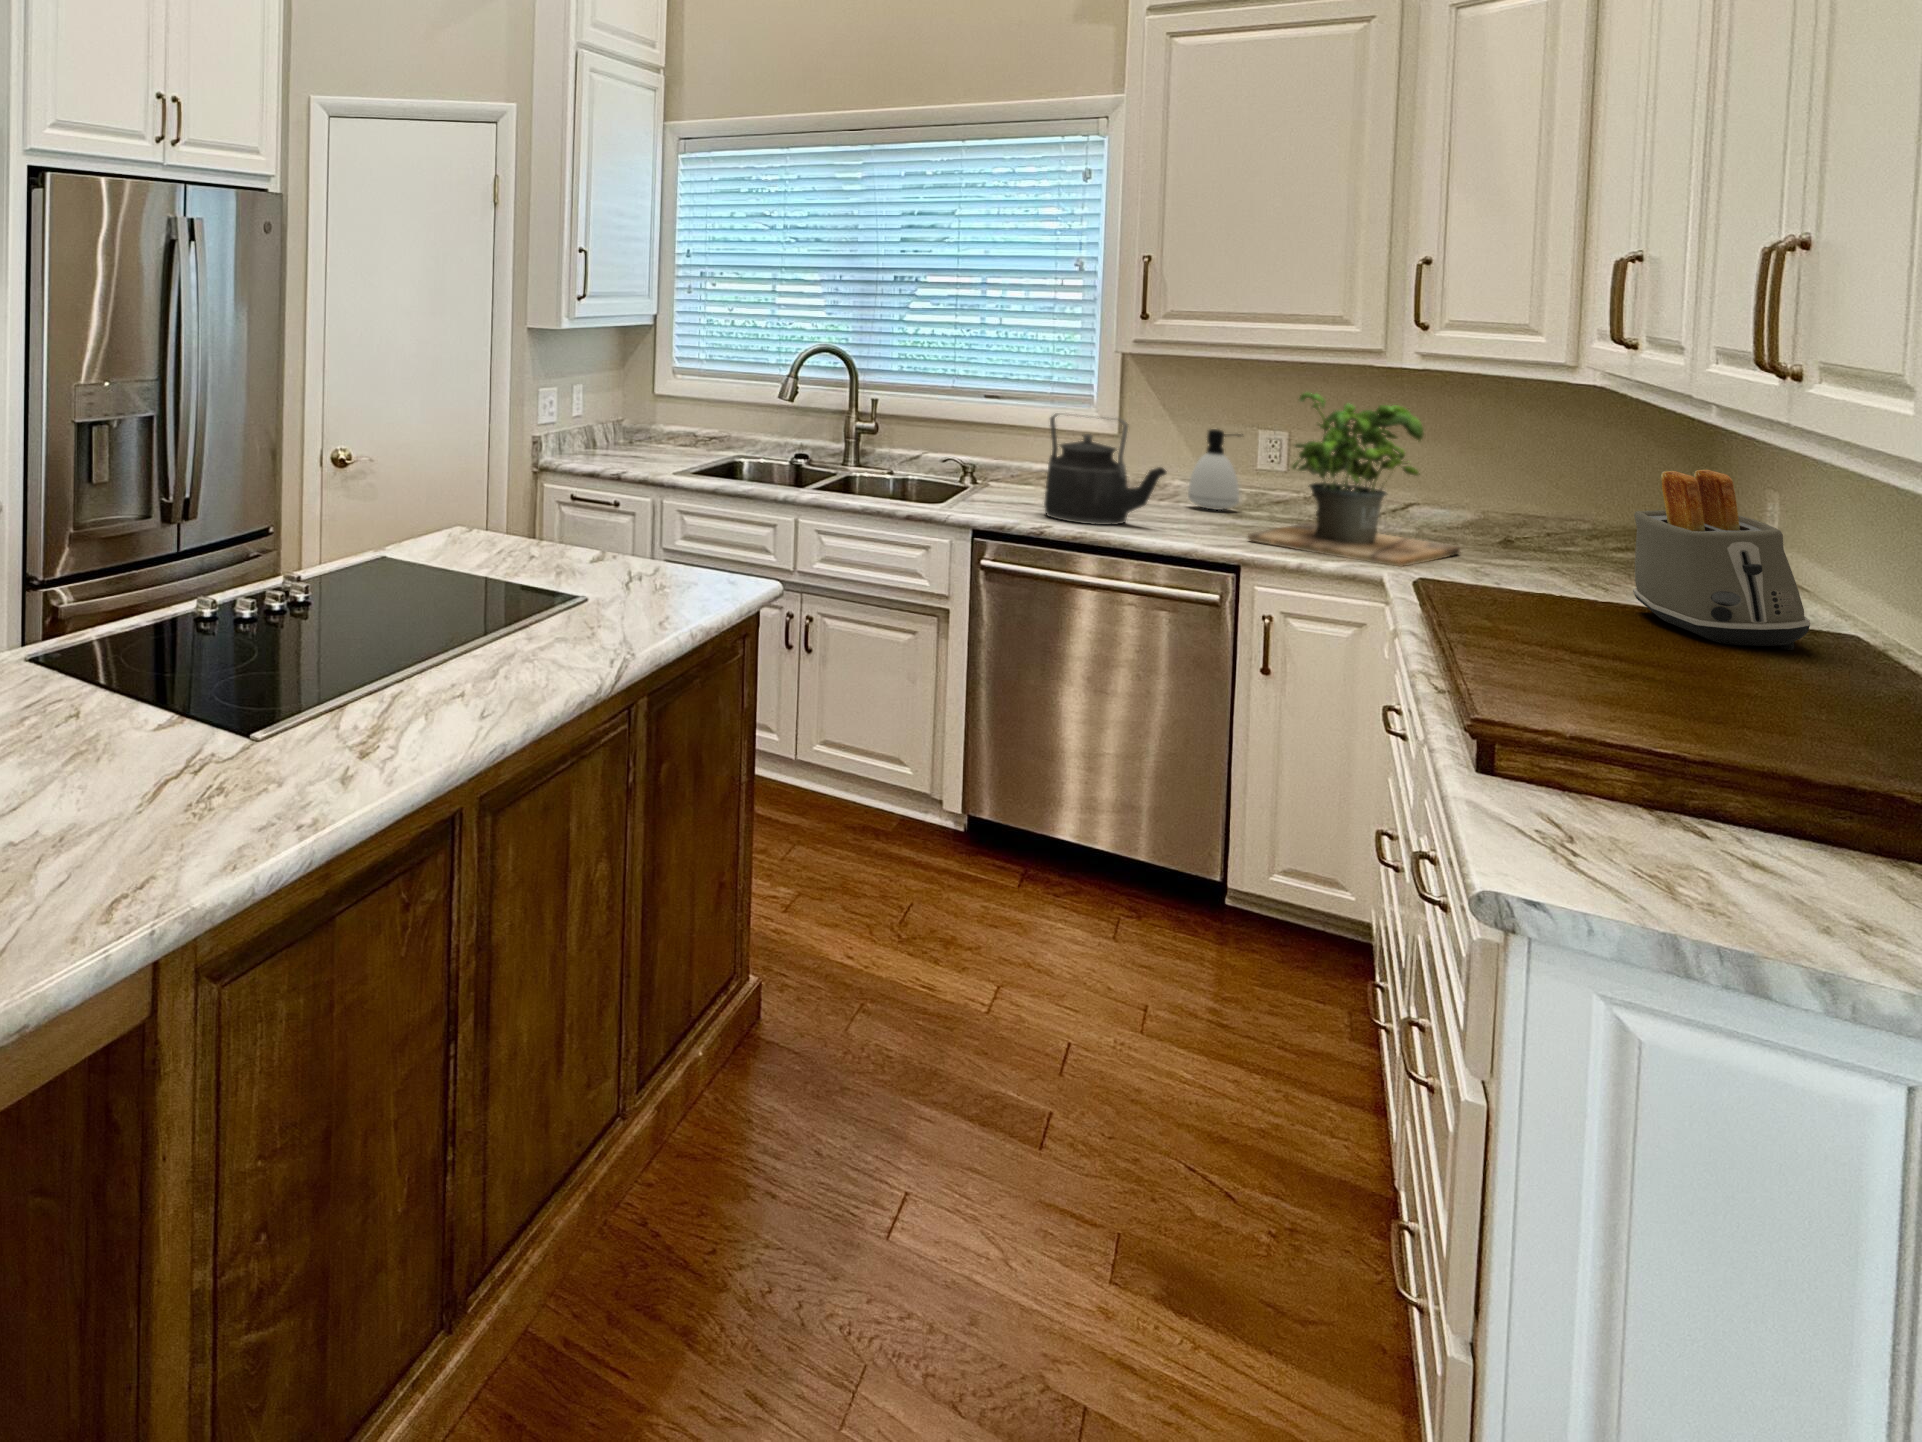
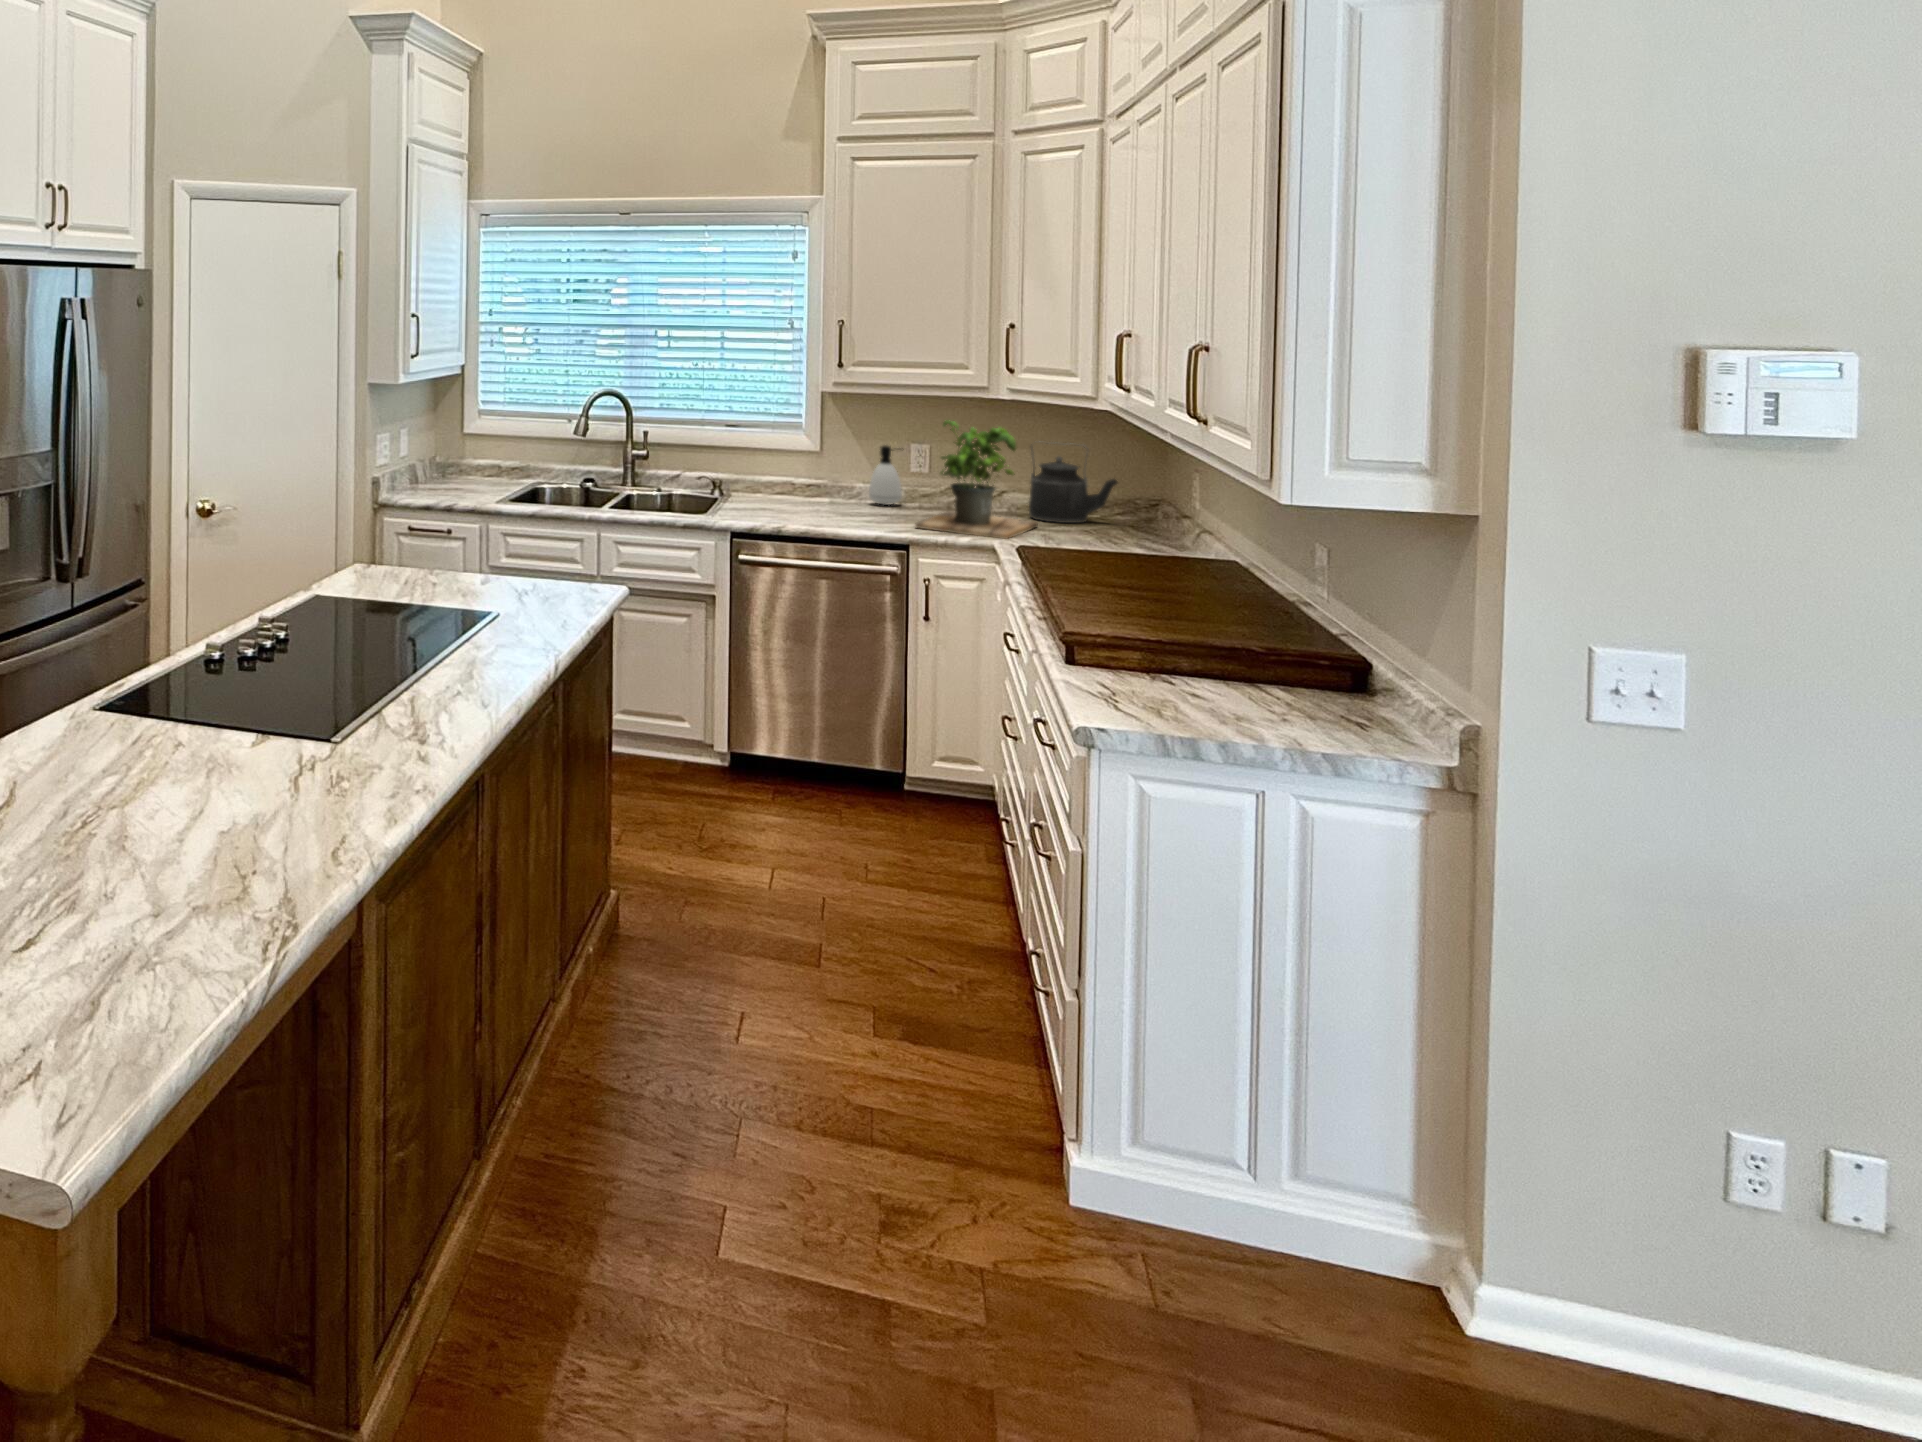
kettle: present [1044,414,1166,525] -> present [1029,441,1117,523]
toaster: present [1633,470,1810,650] -> none [1132,467,1217,574]

